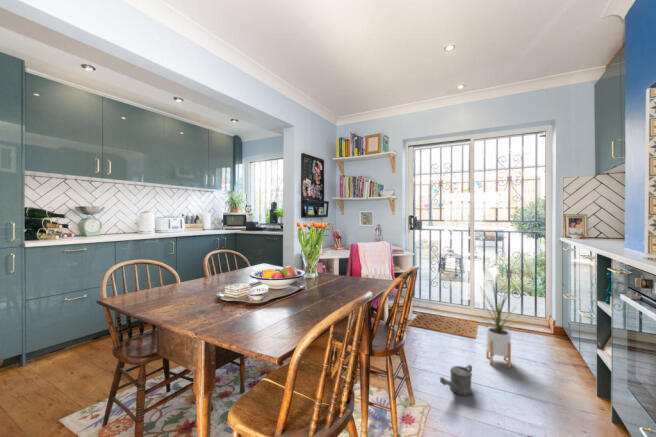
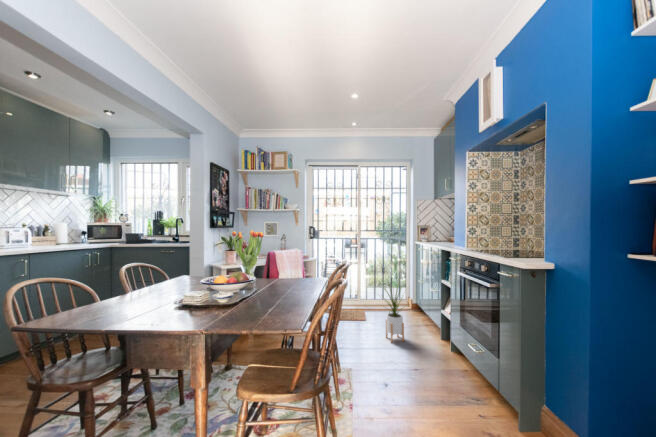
watering can: present [440,365,472,395] -> none [374,345,391,371]

